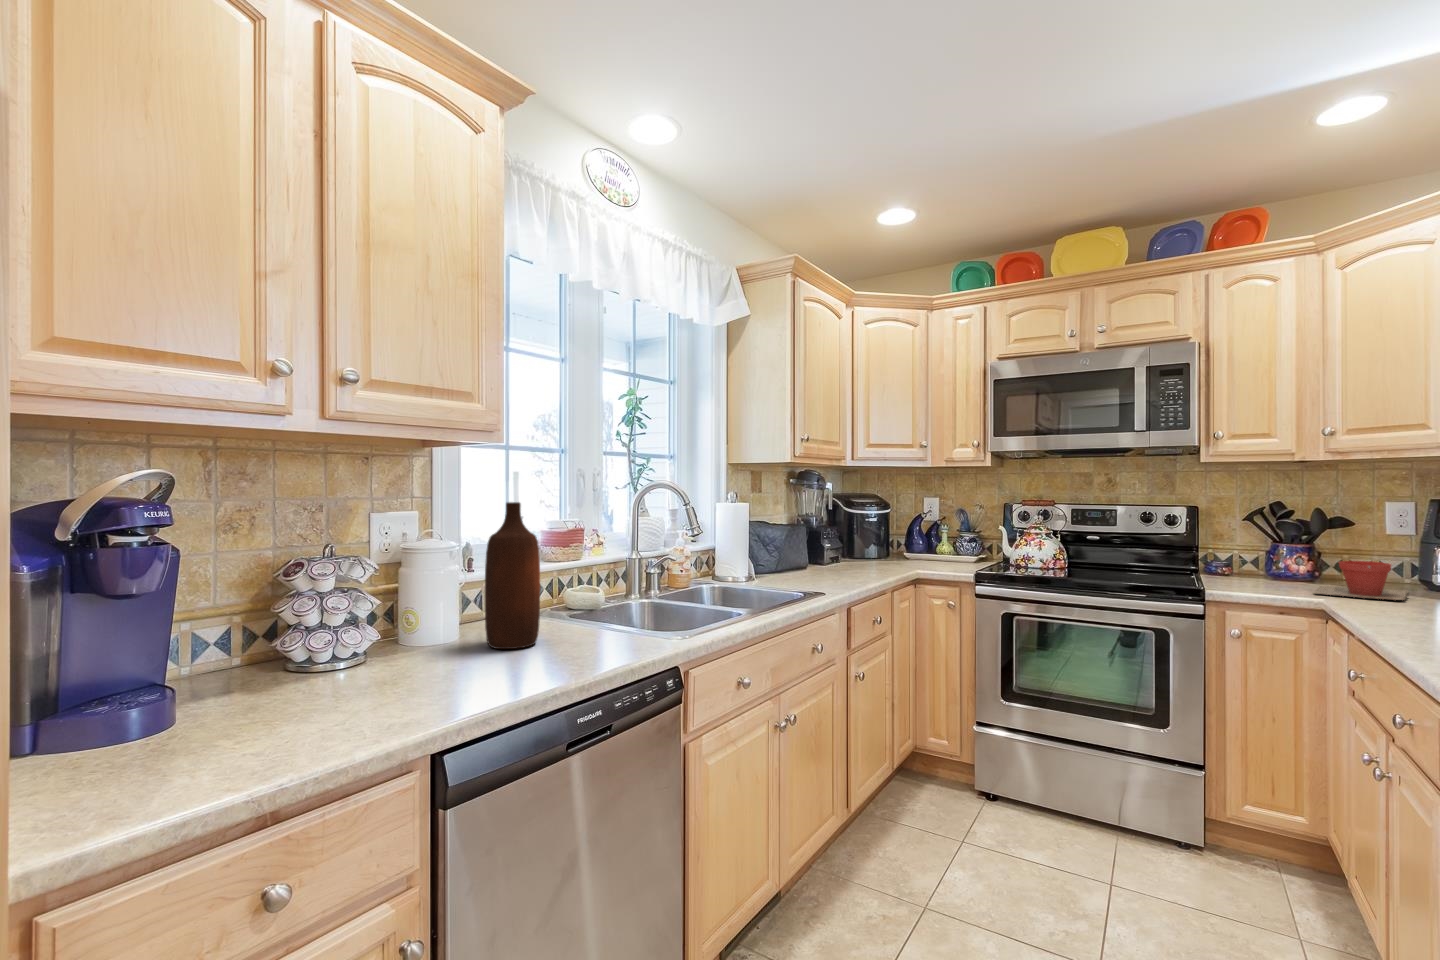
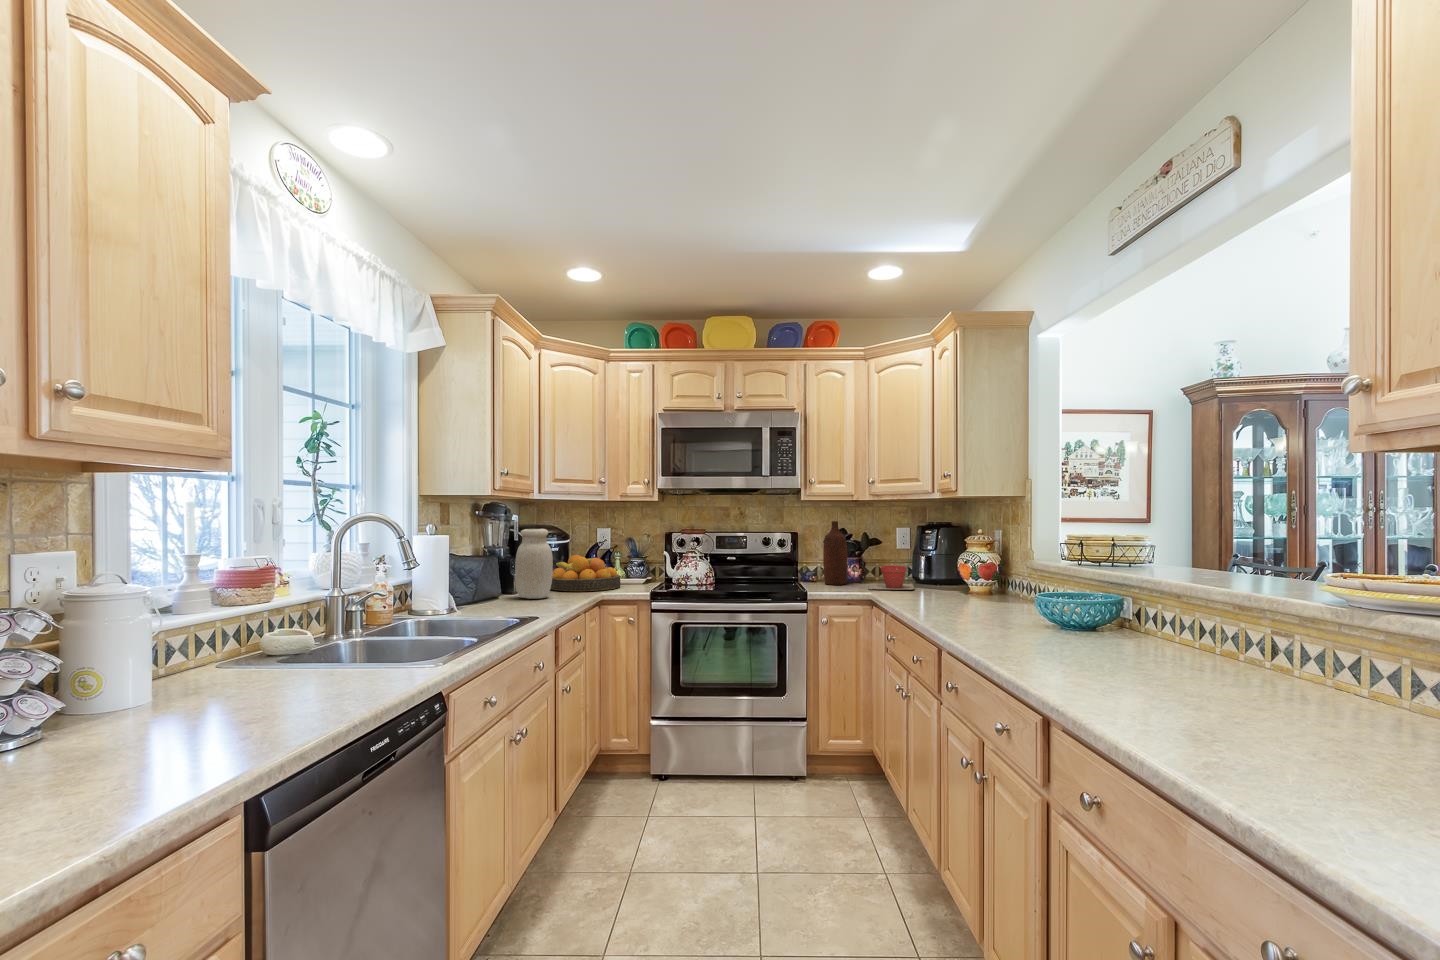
jar: none [821,499,860,573] -> present [515,529,553,599]
bottle: present [485,502,540,649] -> present [823,521,847,585]
fruit bowl: none [863,528,945,569] -> present [551,555,620,591]

